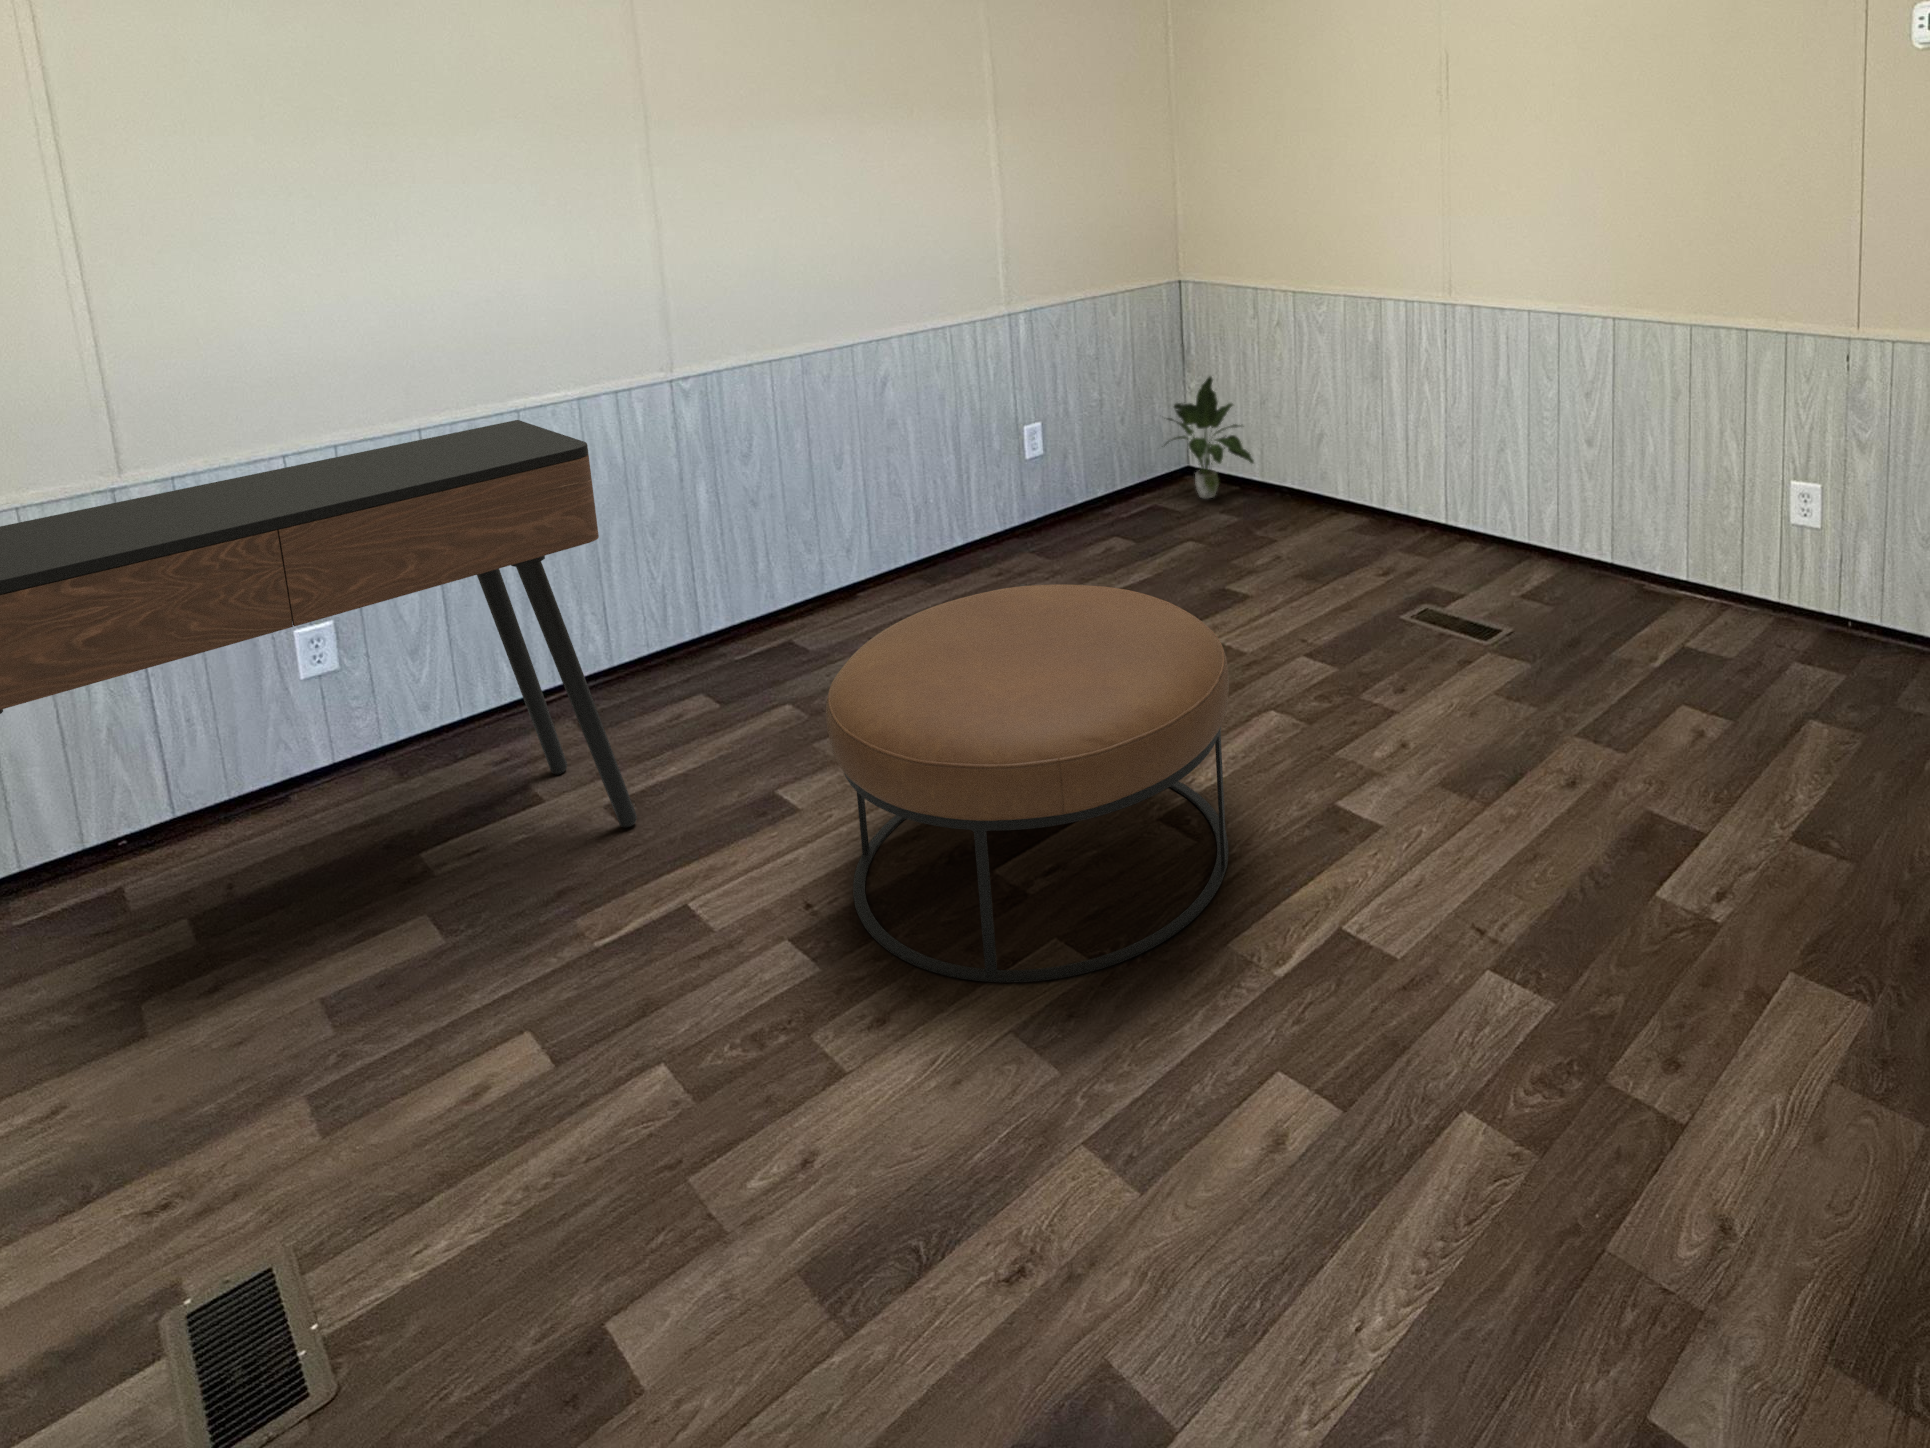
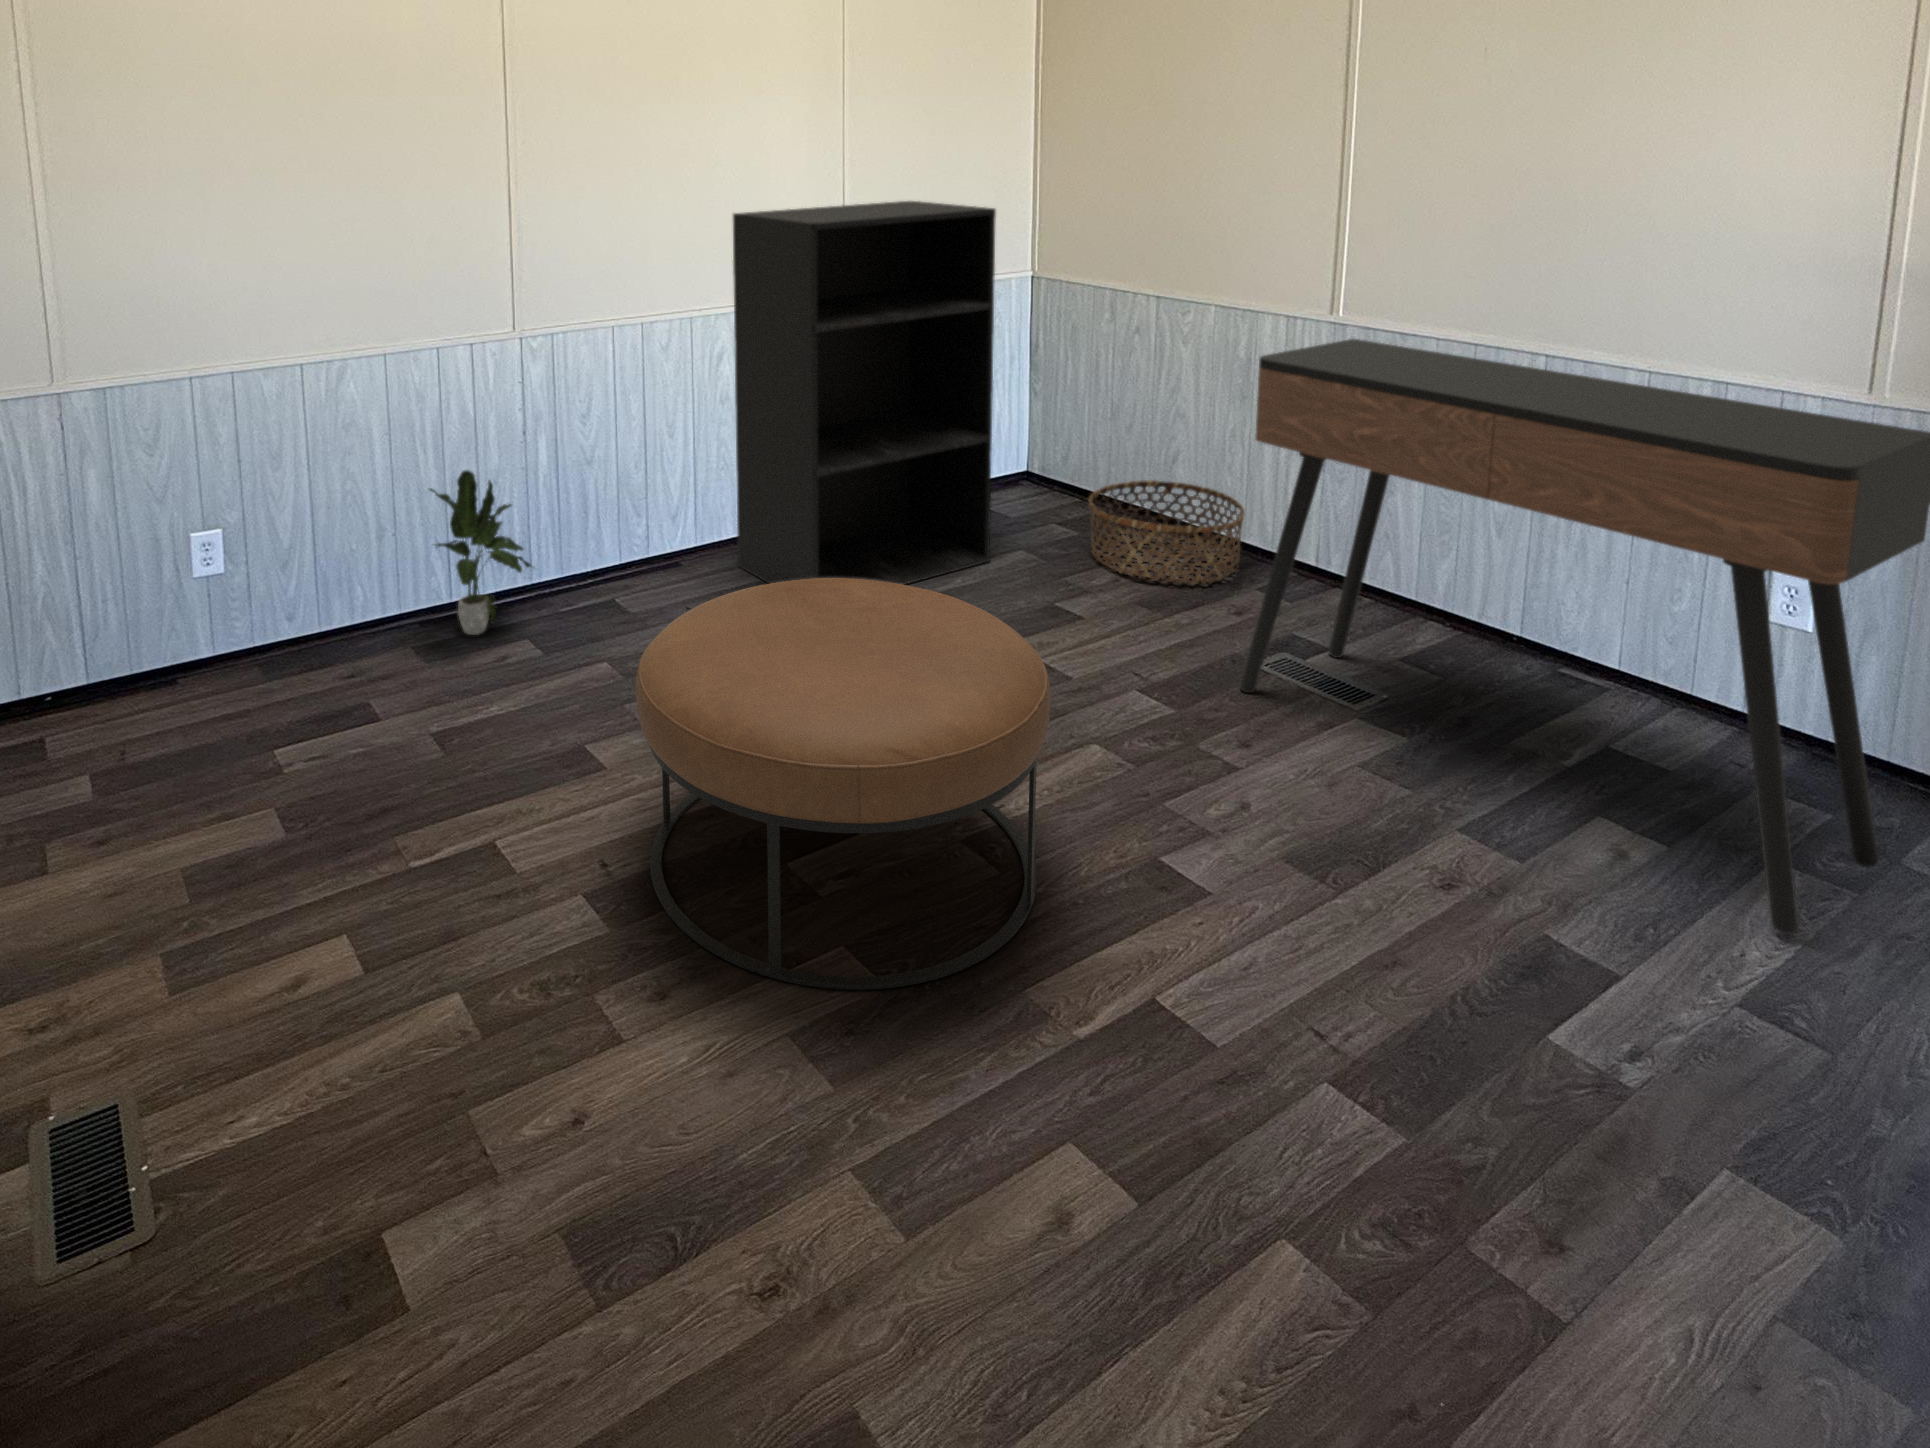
bookshelf: none [879,215,1156,625] -> present [733,201,996,584]
potted plant: present [1165,377,1254,499] -> present [429,470,531,635]
console table: present [0,420,637,828] -> present [1240,339,1930,934]
basket: none [1243,463,1381,558] -> present [1089,480,1245,584]

